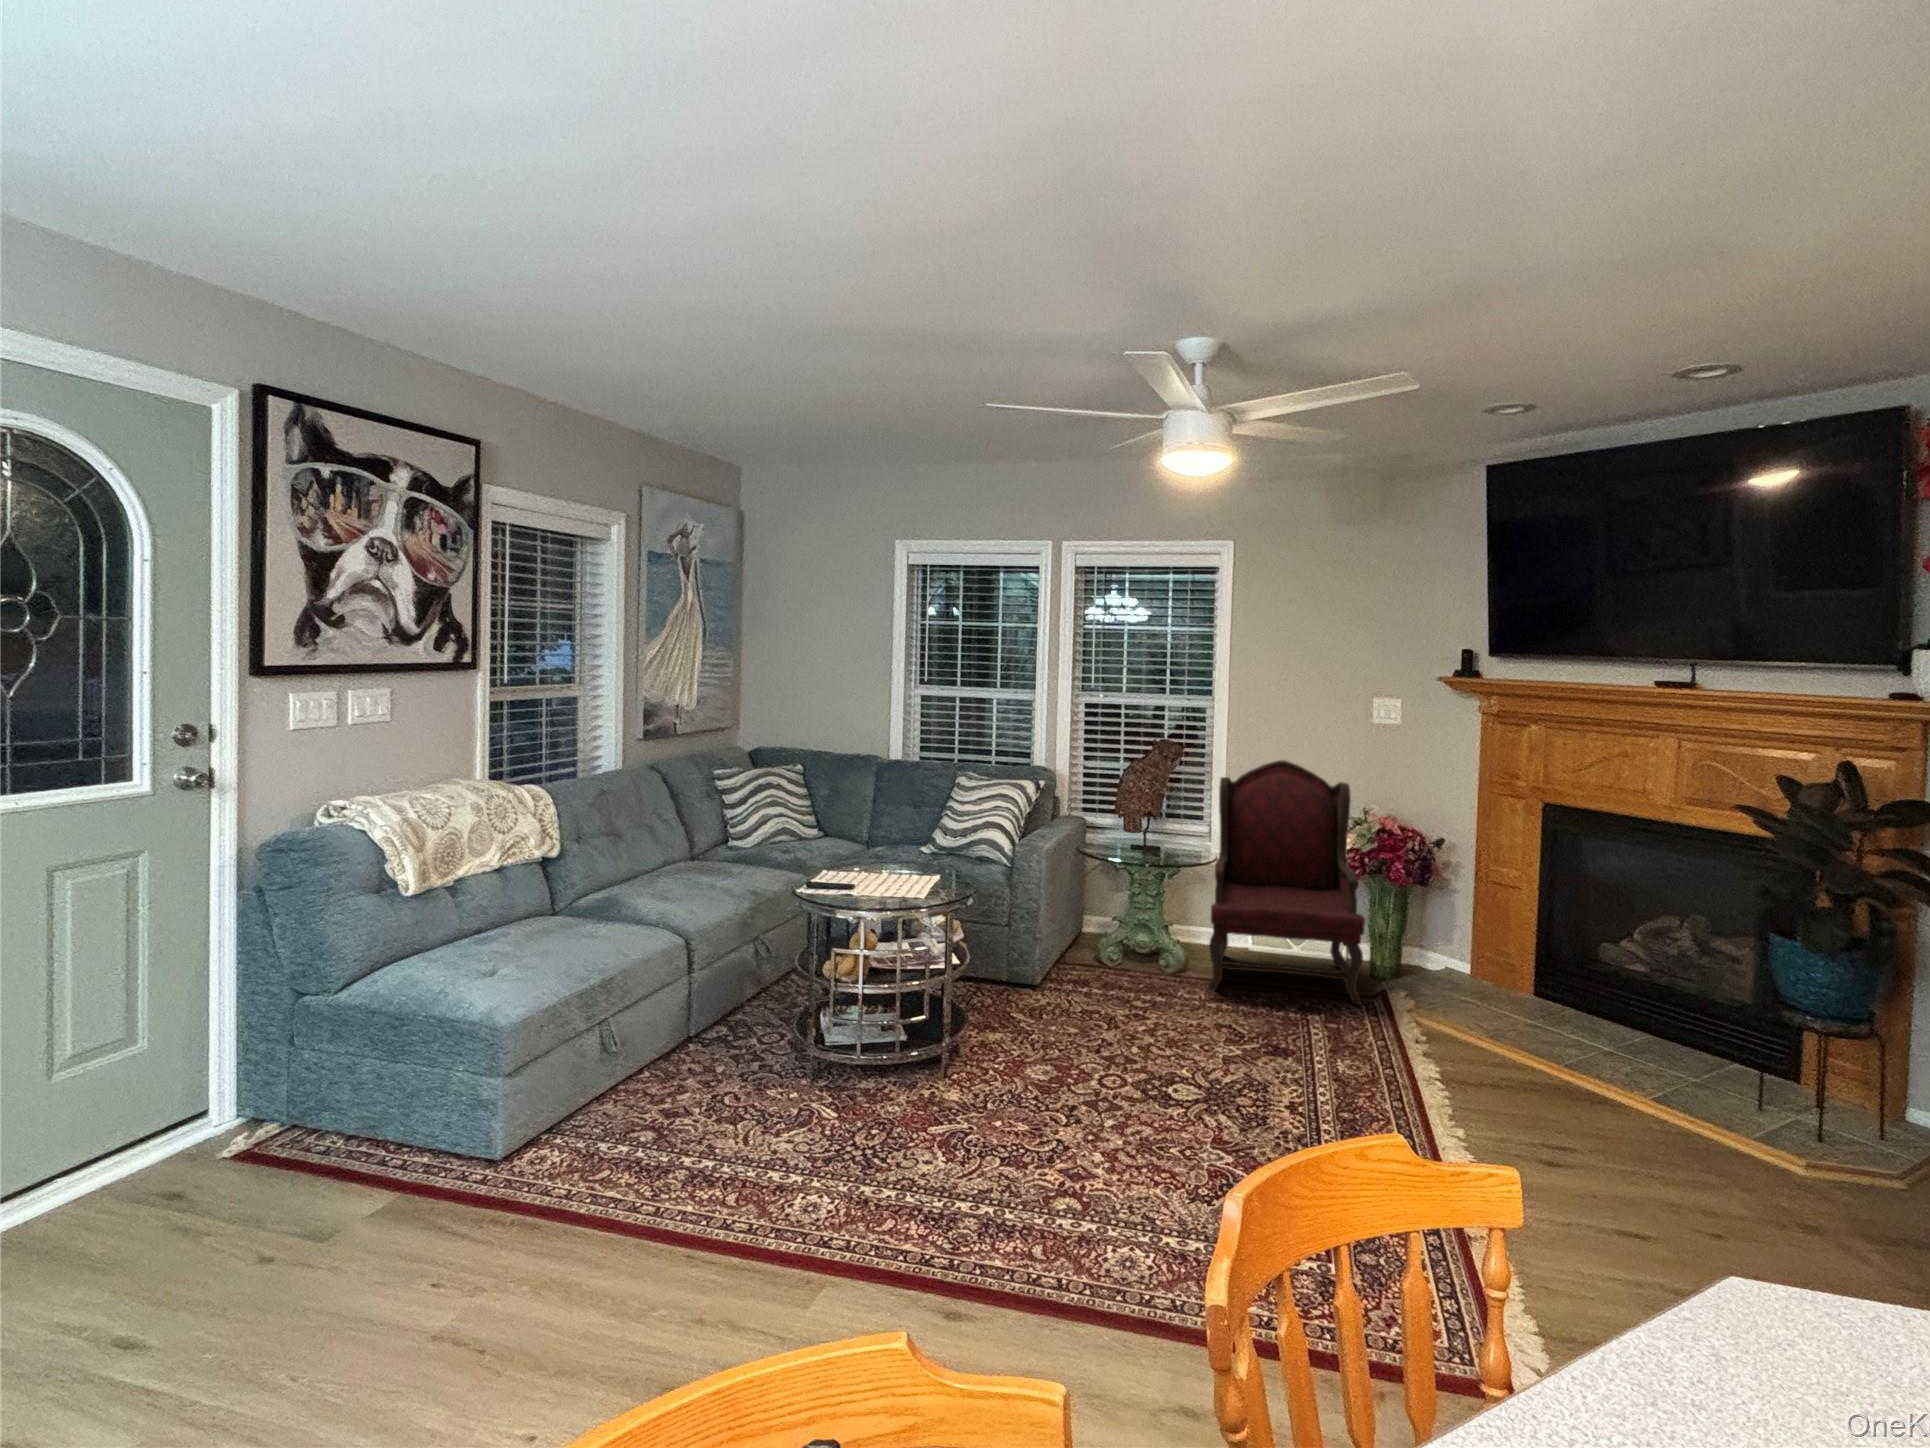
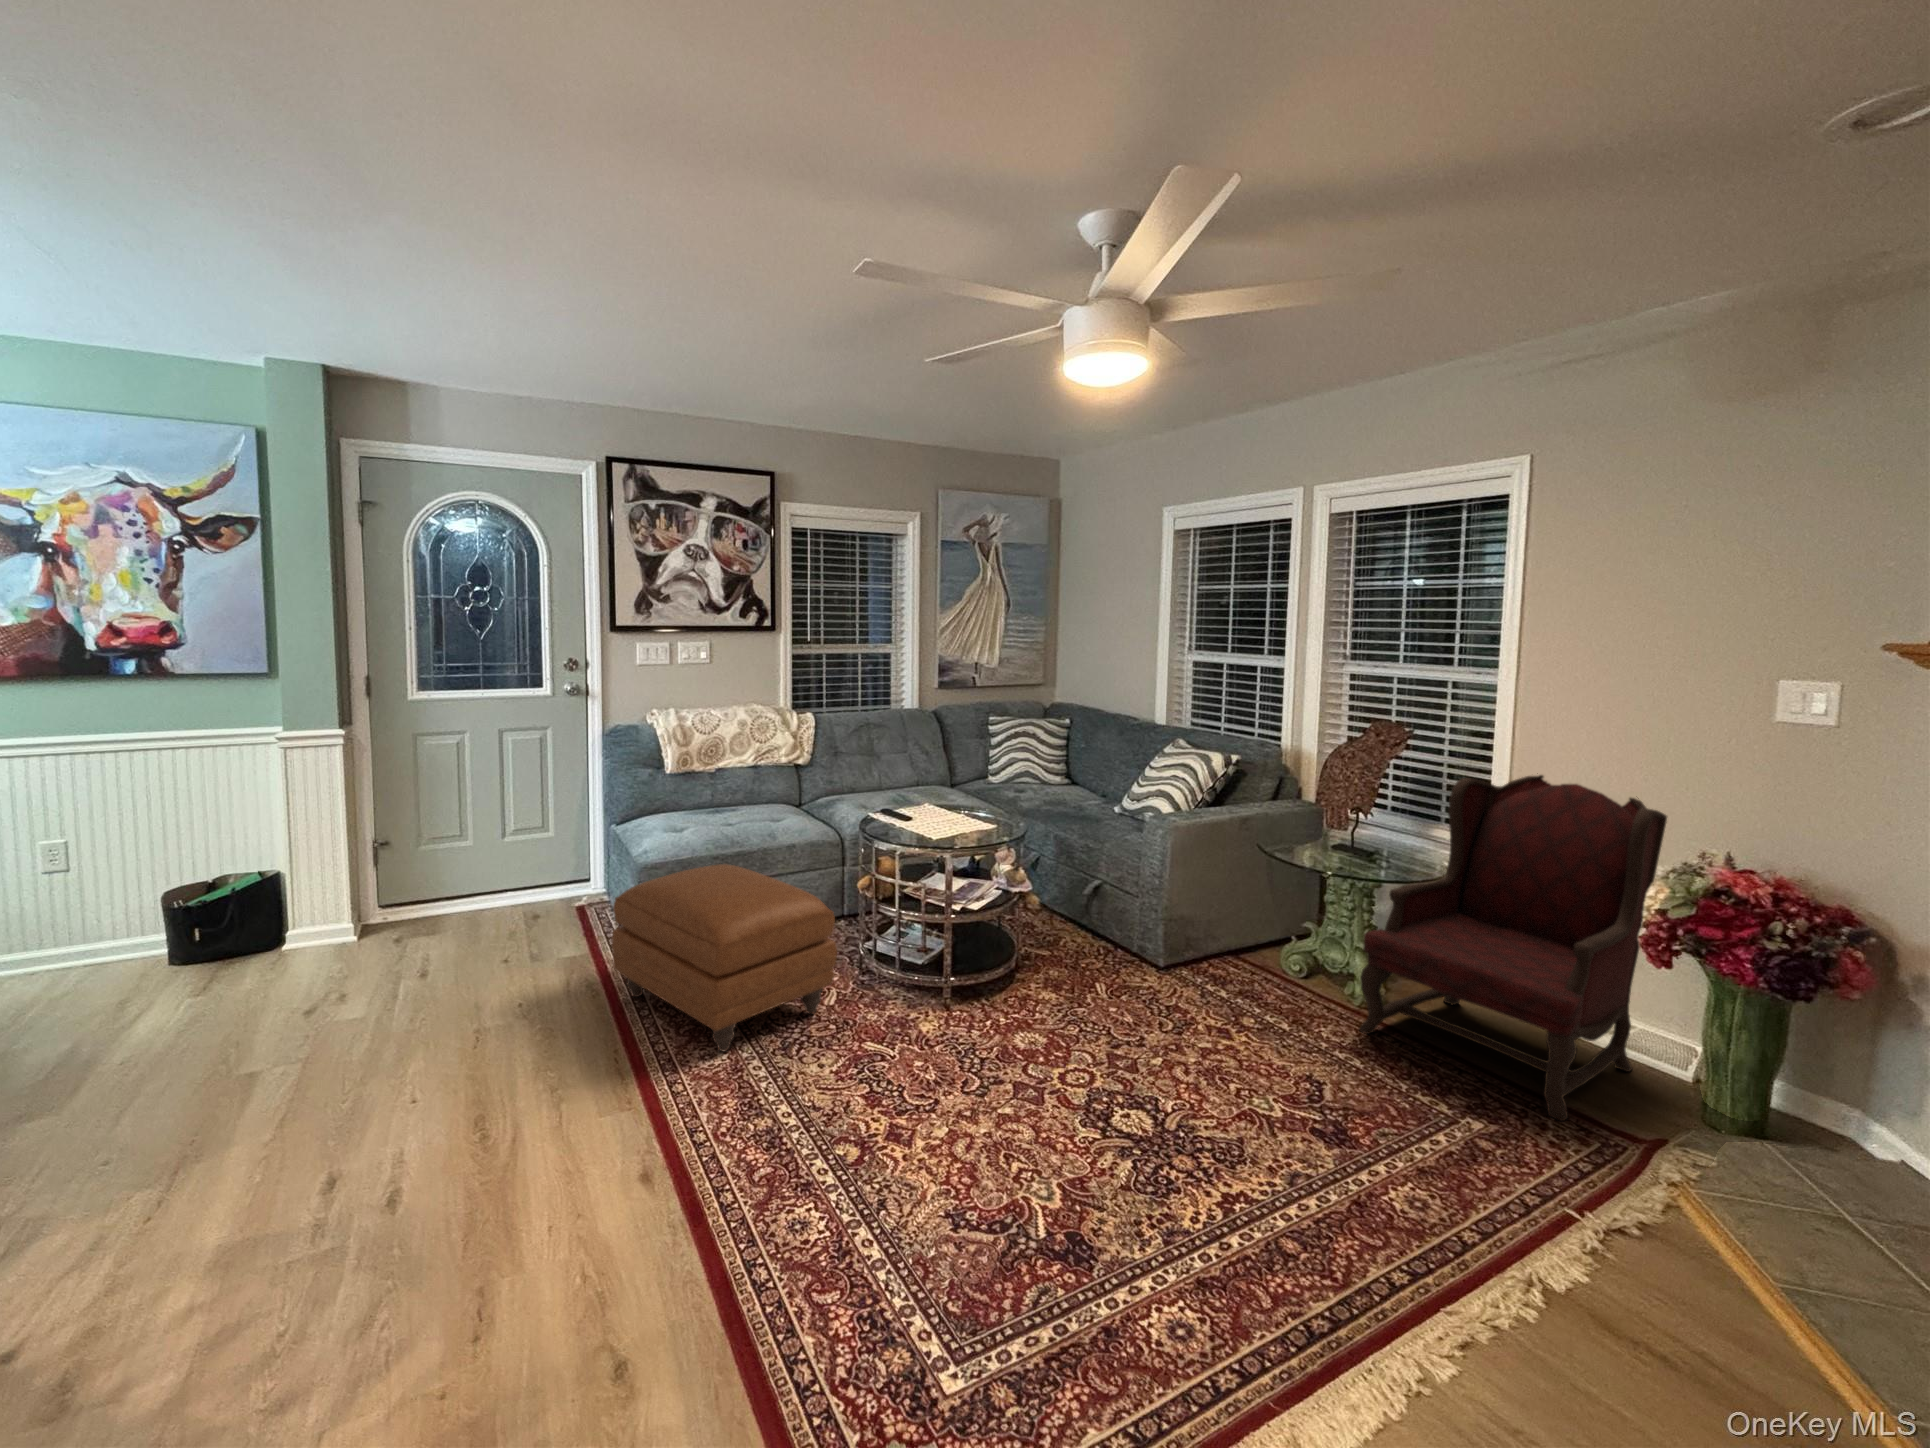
ottoman: none [551,985,856,1212] -> present [612,864,837,1052]

